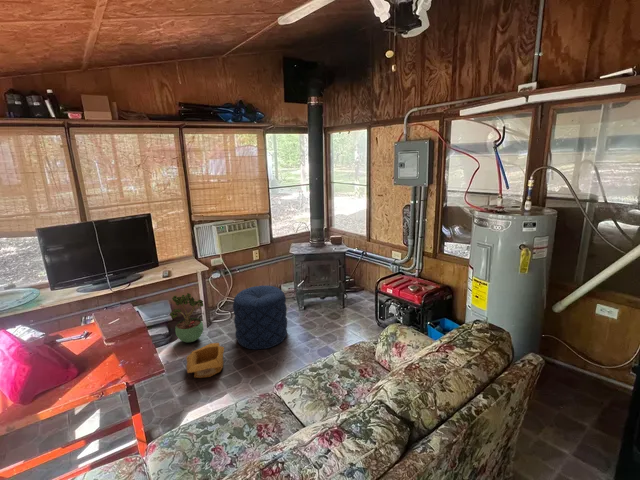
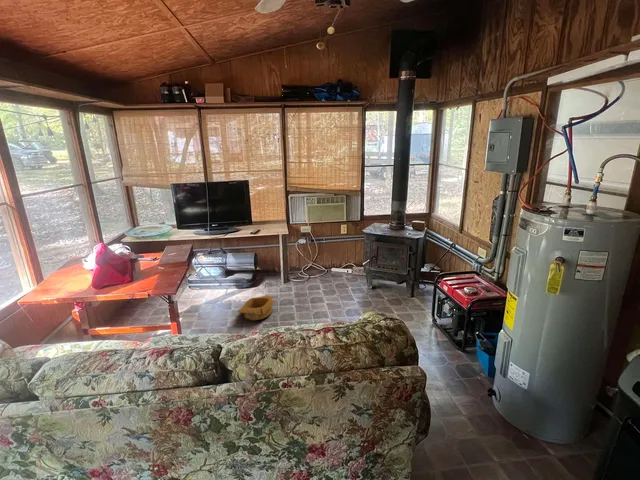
pouf: present [233,286,287,350] -> none [291,256,340,313]
potted plant: present [169,293,203,342] -> none [249,250,274,292]

